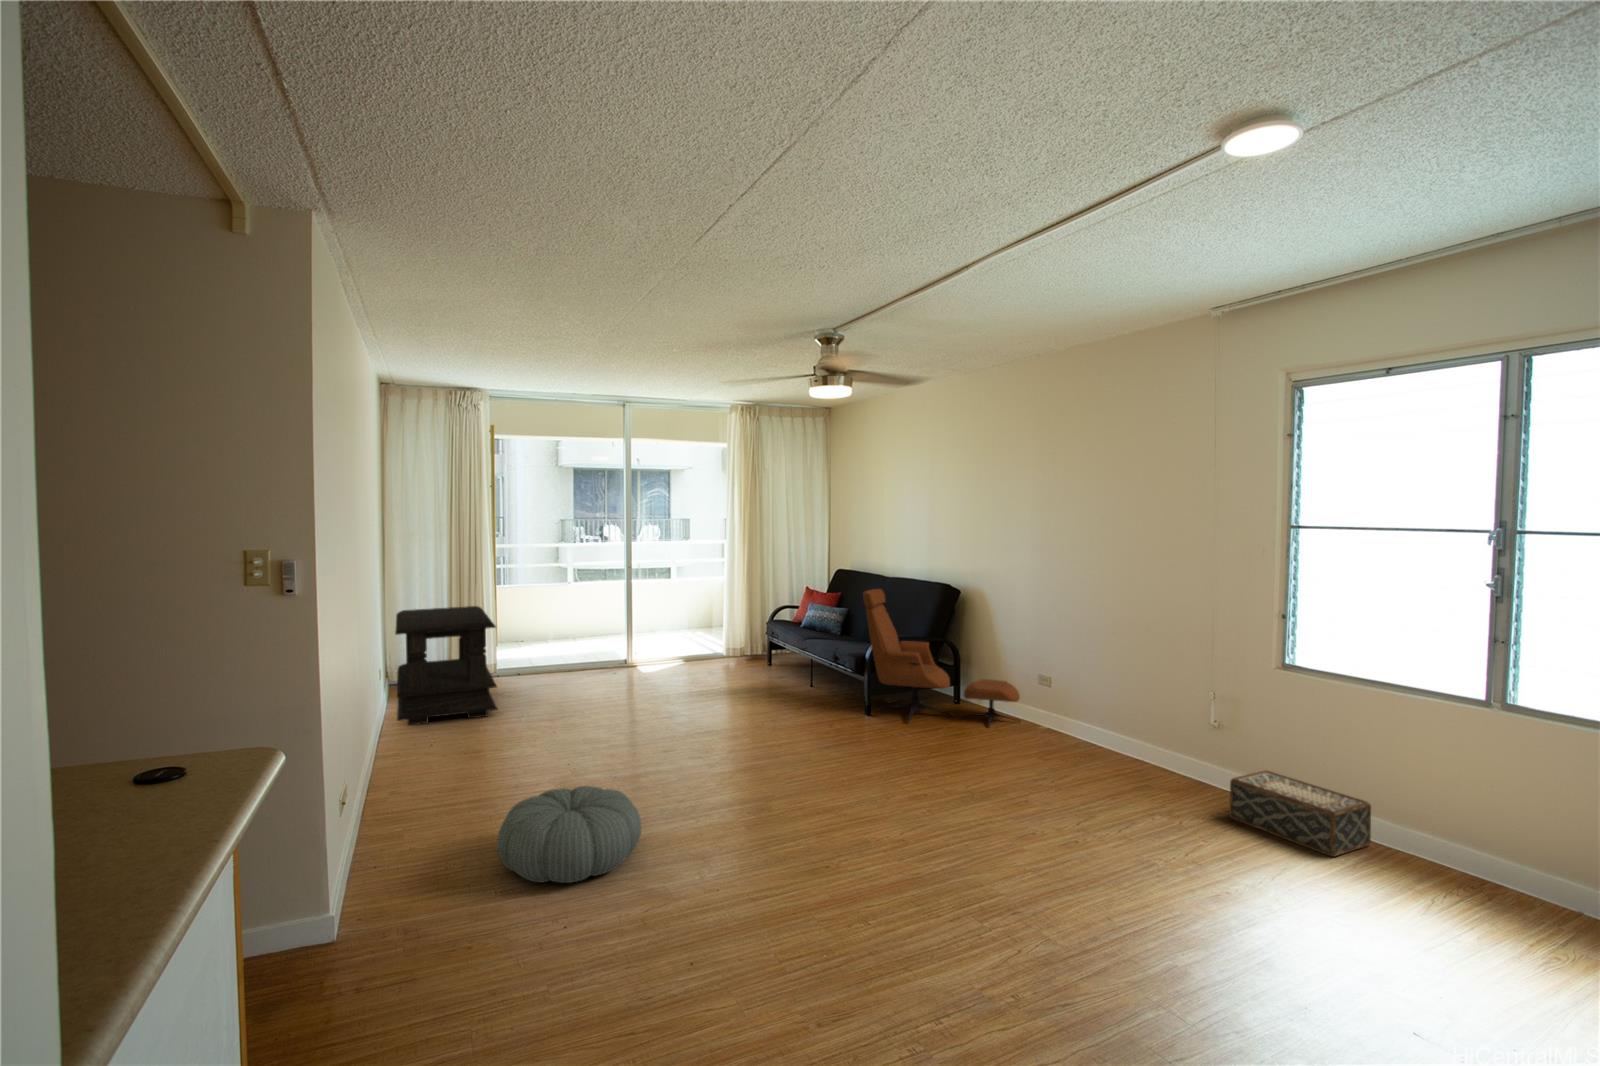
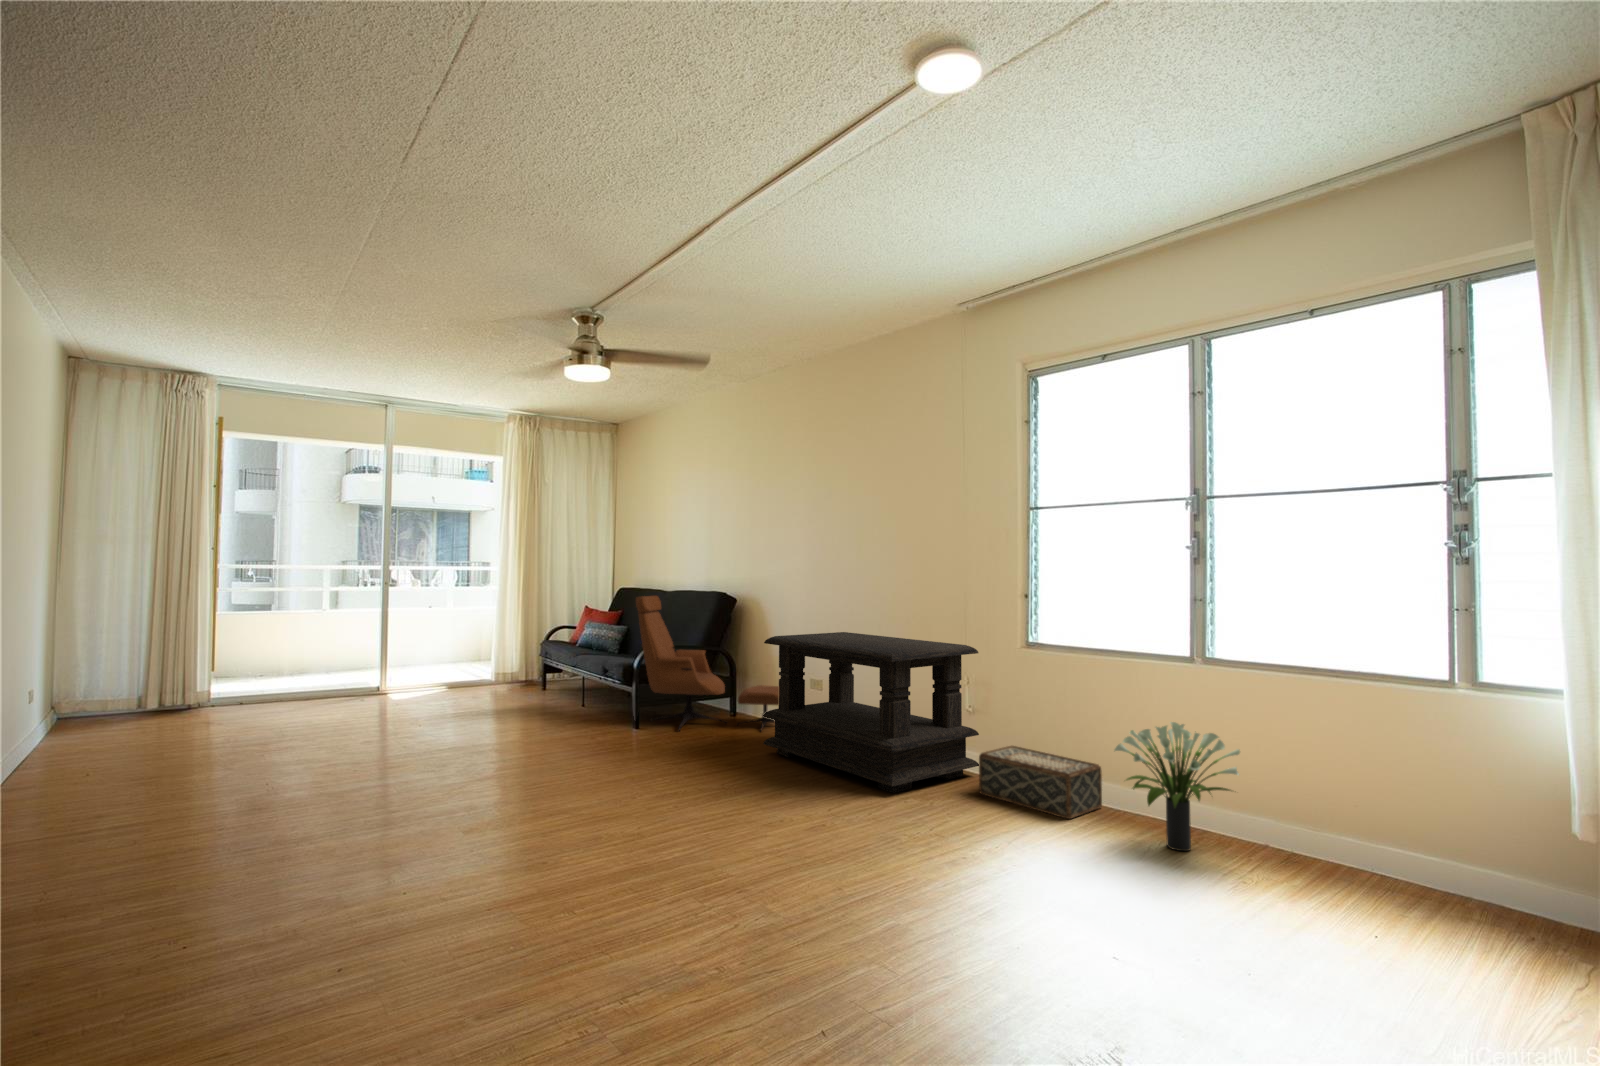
coffee table: present [395,606,497,725] -> present [763,632,979,793]
potted plant: none [1388,775,1542,907] -> present [1115,722,1240,851]
pouf: present [497,786,641,883] -> none [80,793,307,914]

